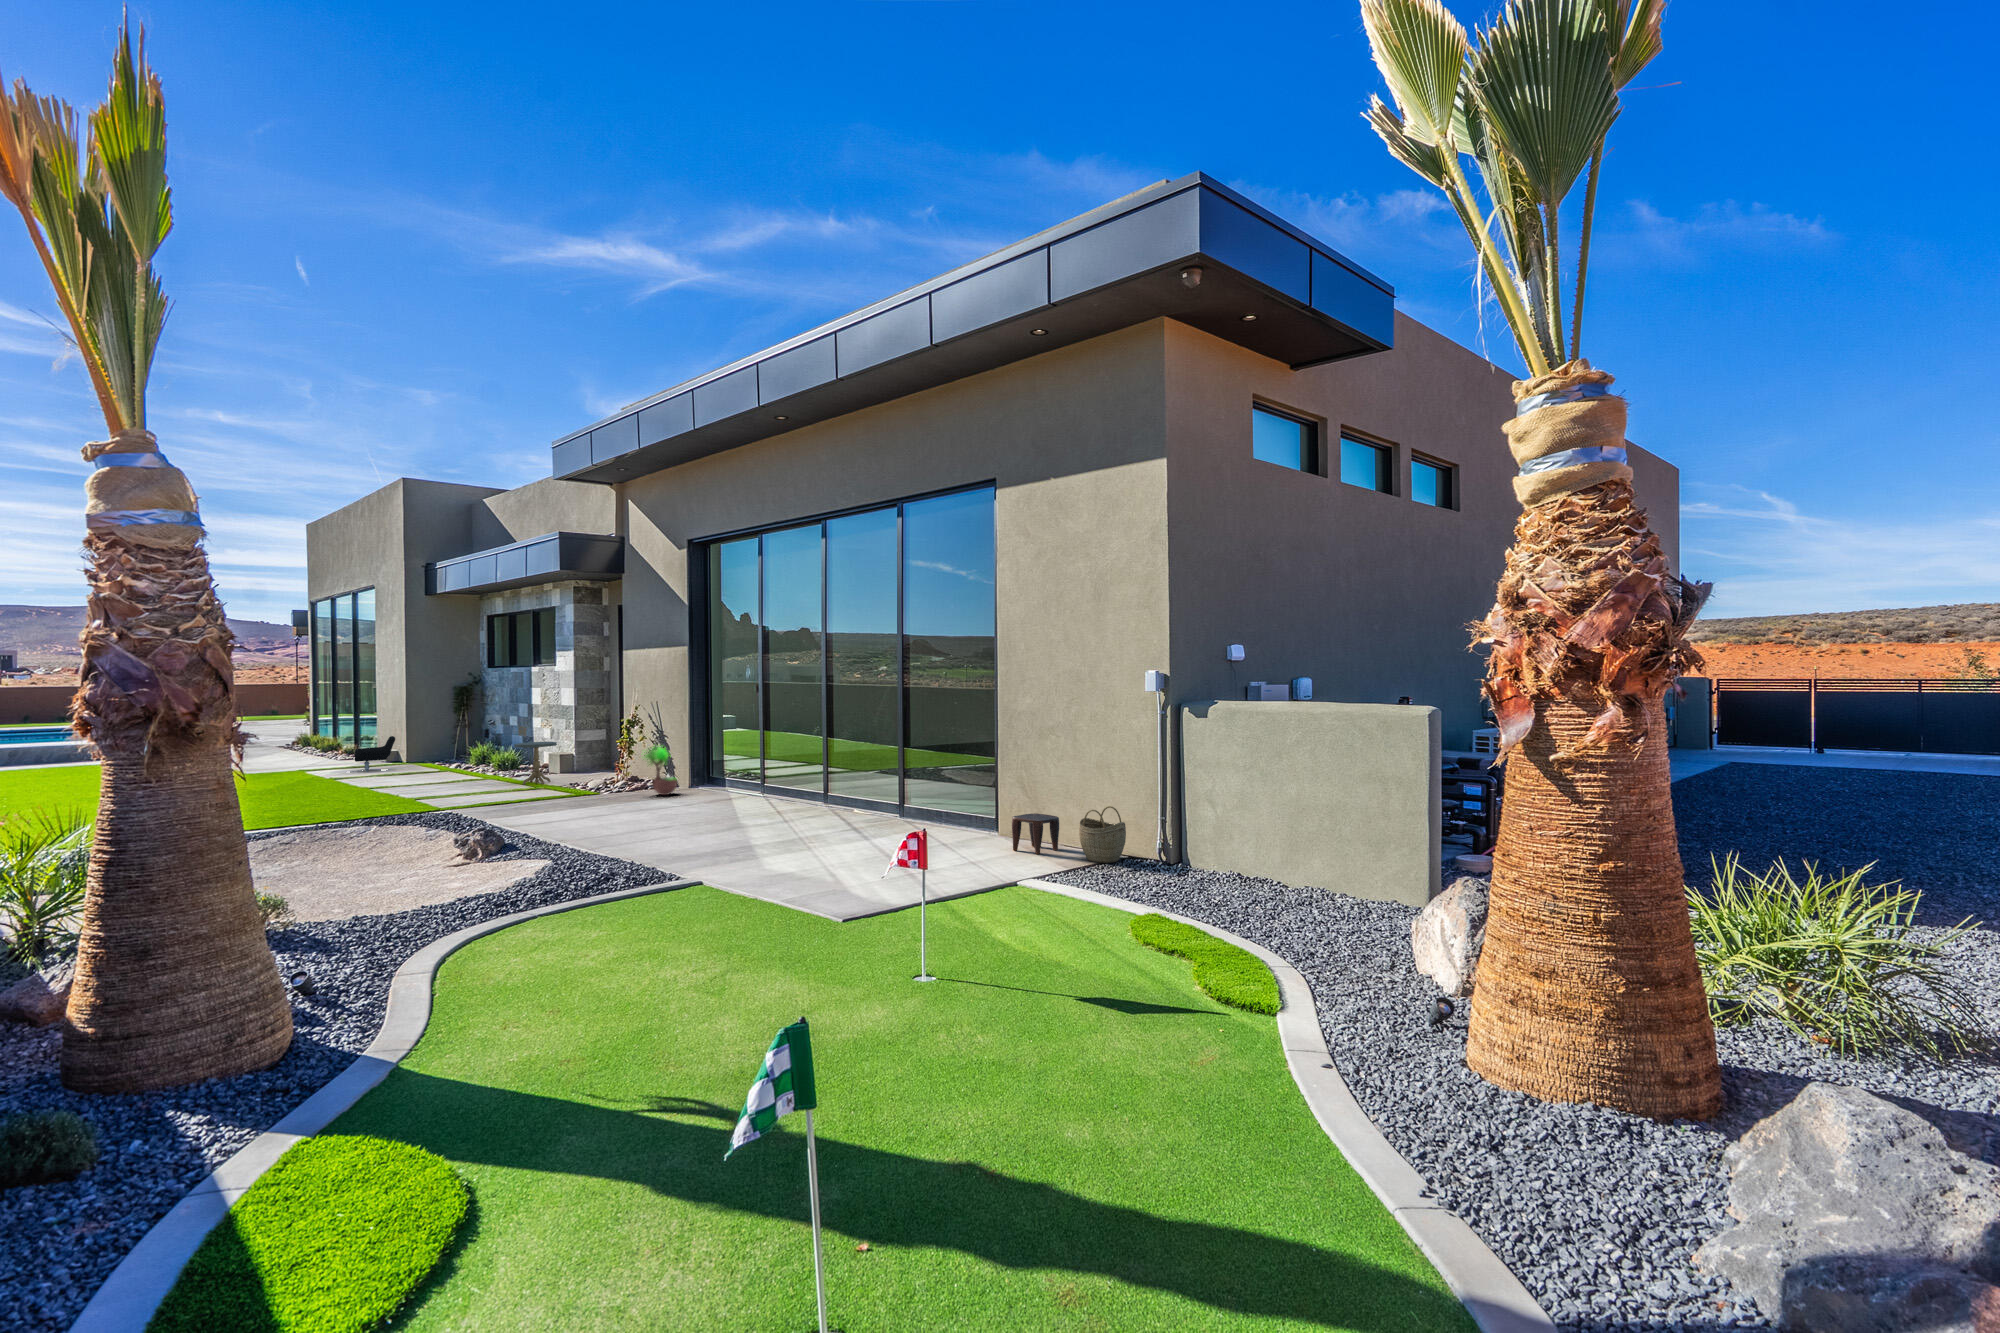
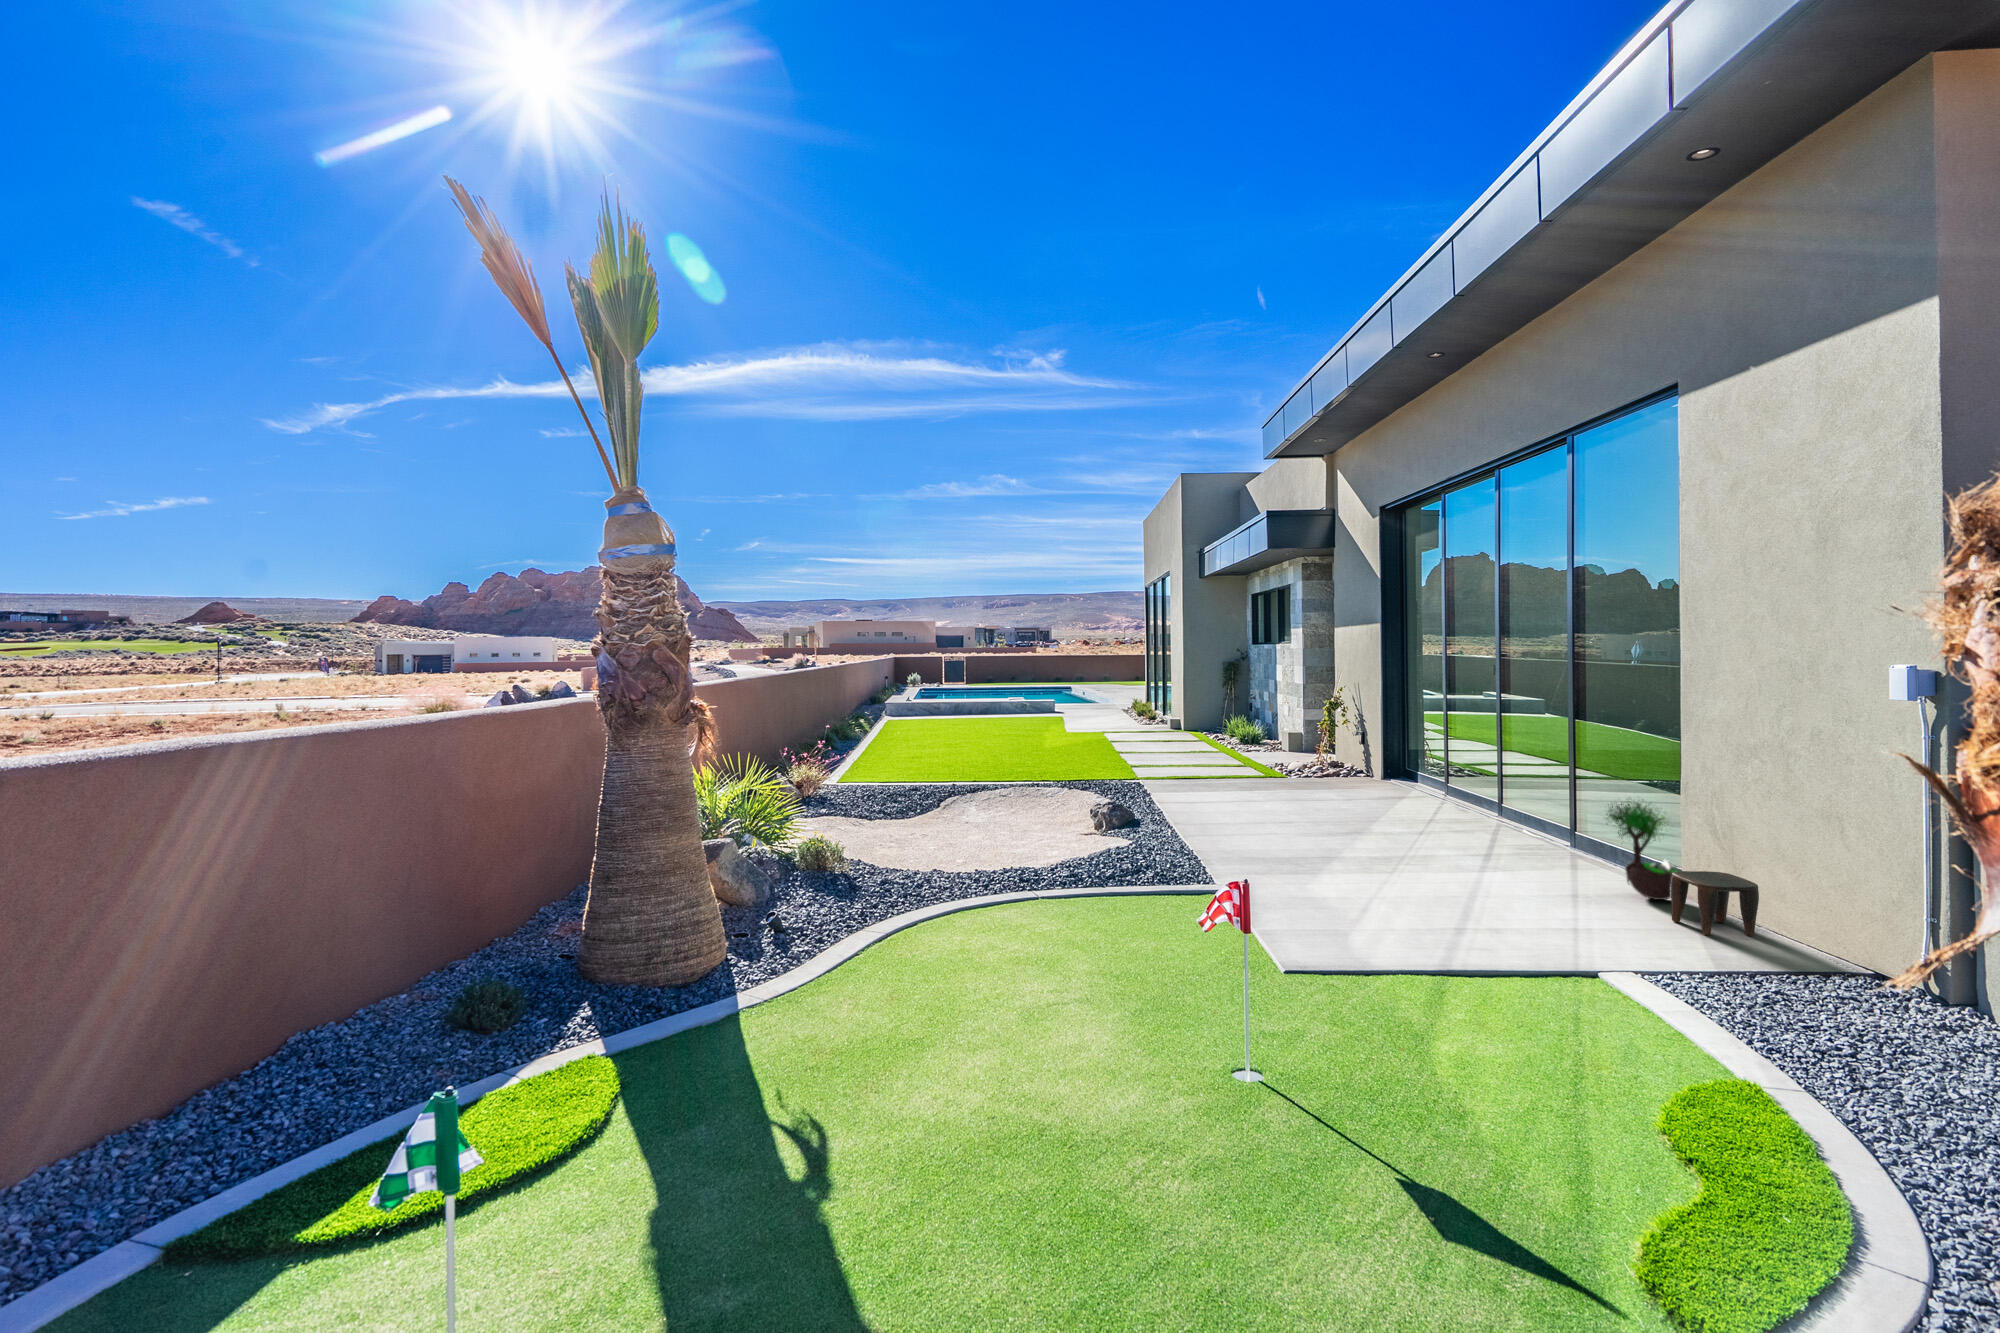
lounge chair: present [354,736,395,772] -> none [1156,702,1191,731]
side table: present [514,742,557,784] -> none [1249,715,1287,754]
potted tree: present [643,747,677,795] -> present [1606,799,1680,900]
woven basket: present [1079,806,1126,863] -> none [1768,886,1865,980]

